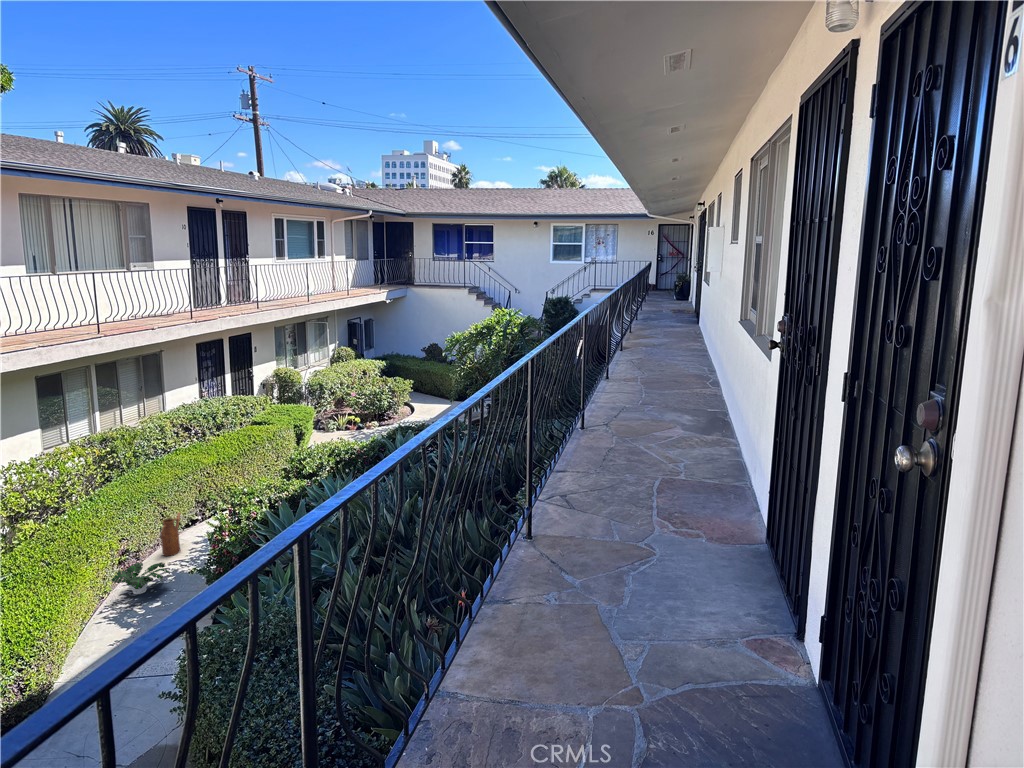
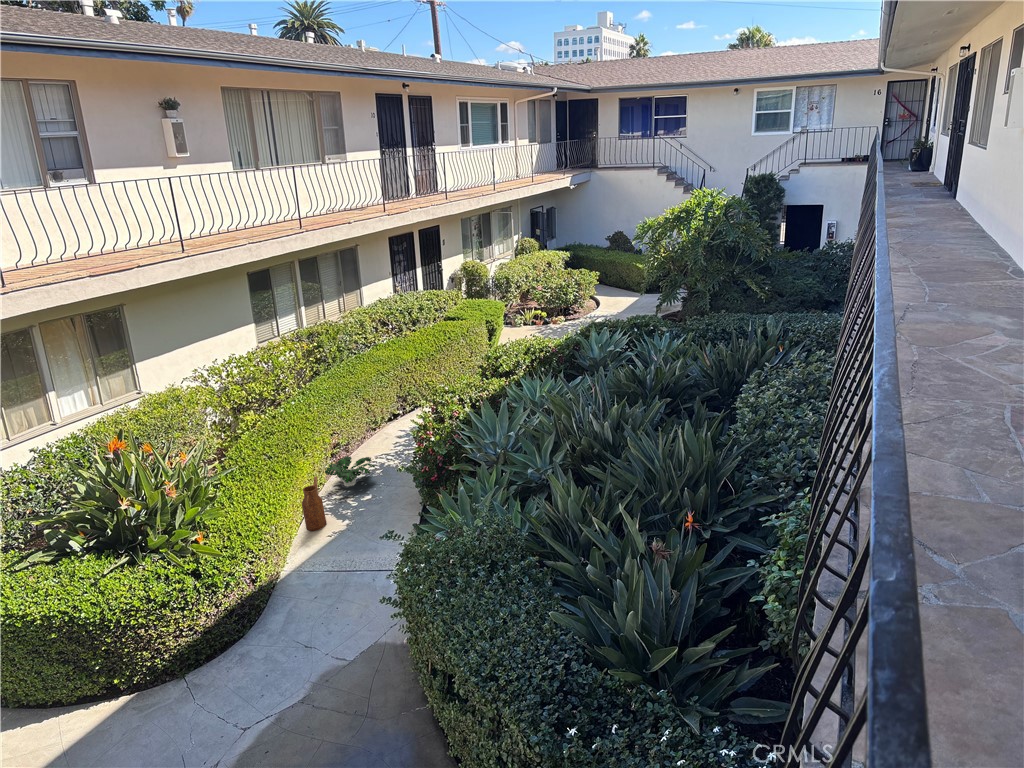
watering can: present [161,513,181,556] -> present [302,476,327,531]

